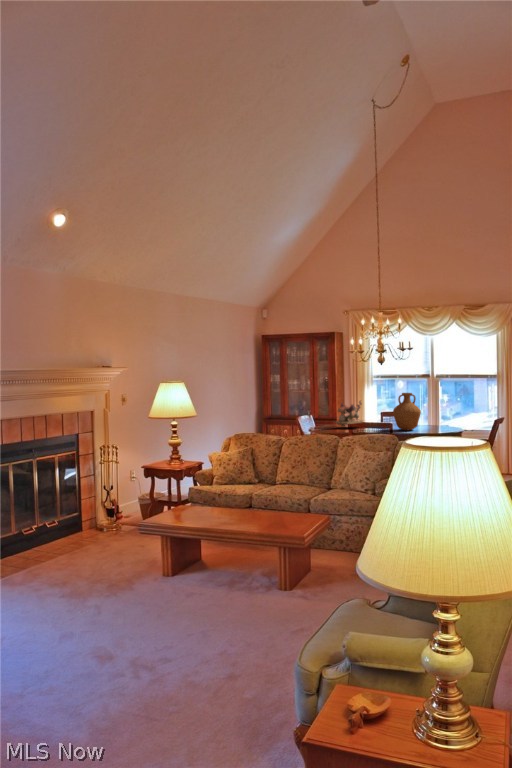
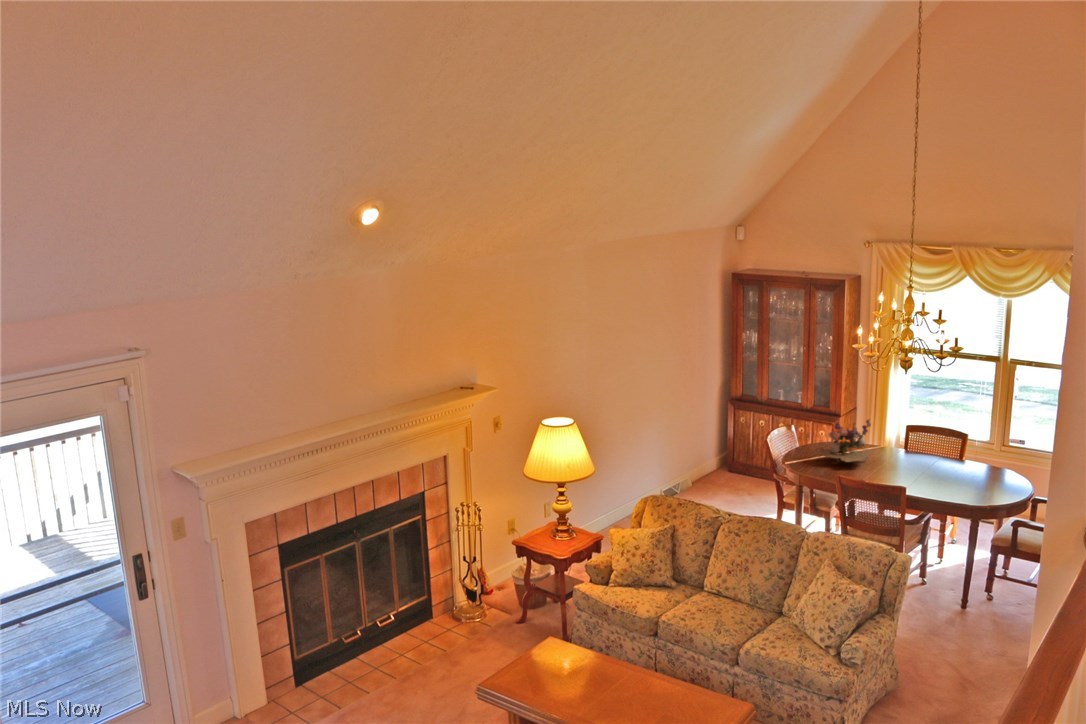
vase: present [393,393,421,430] -> none [916,425,965,487]

